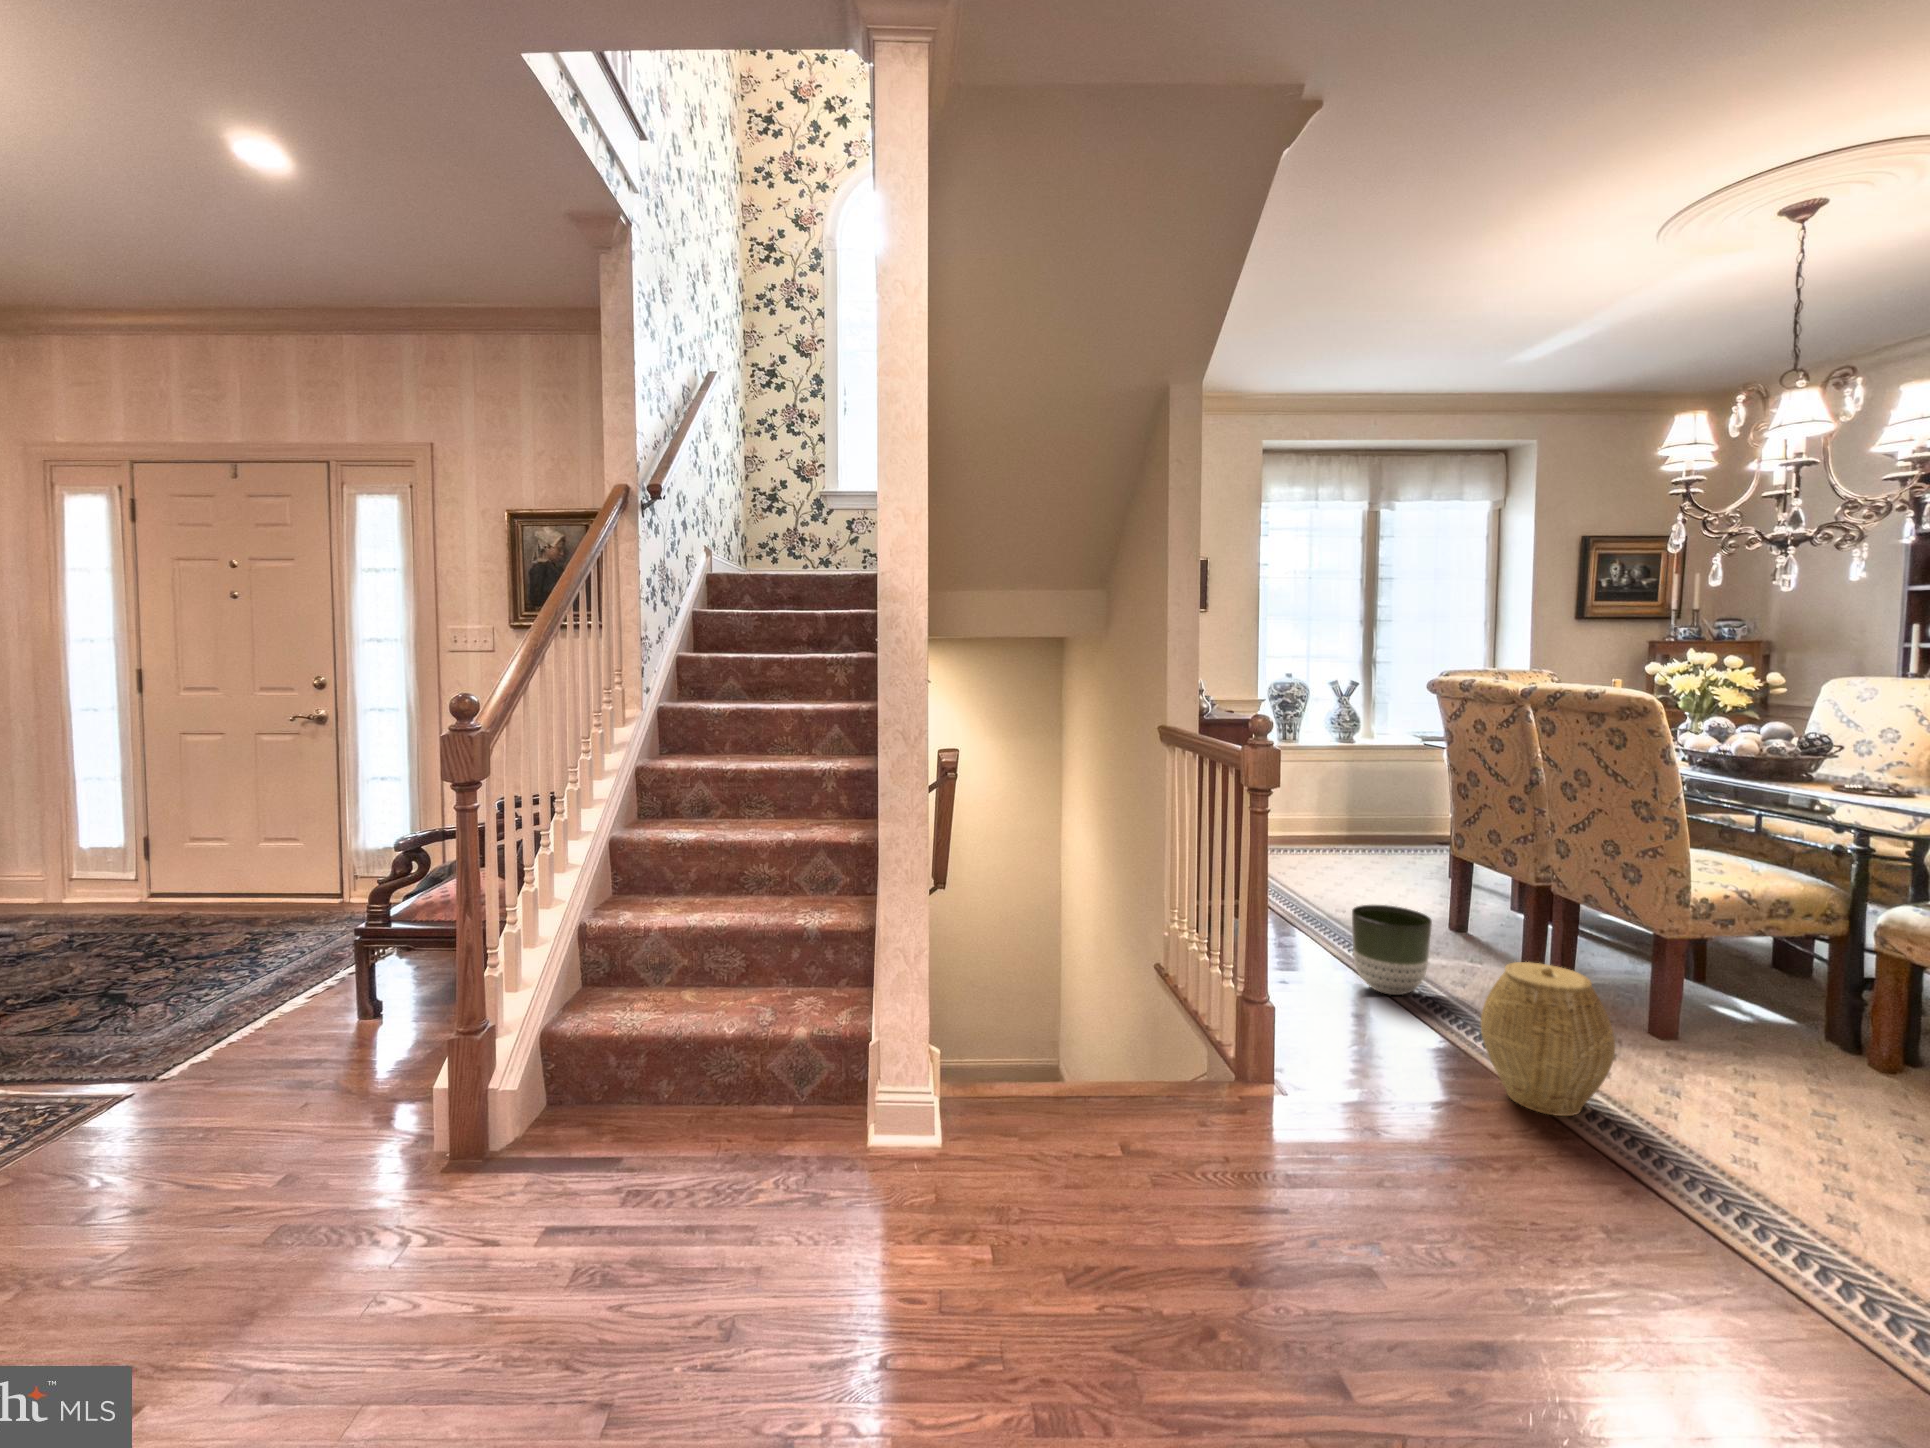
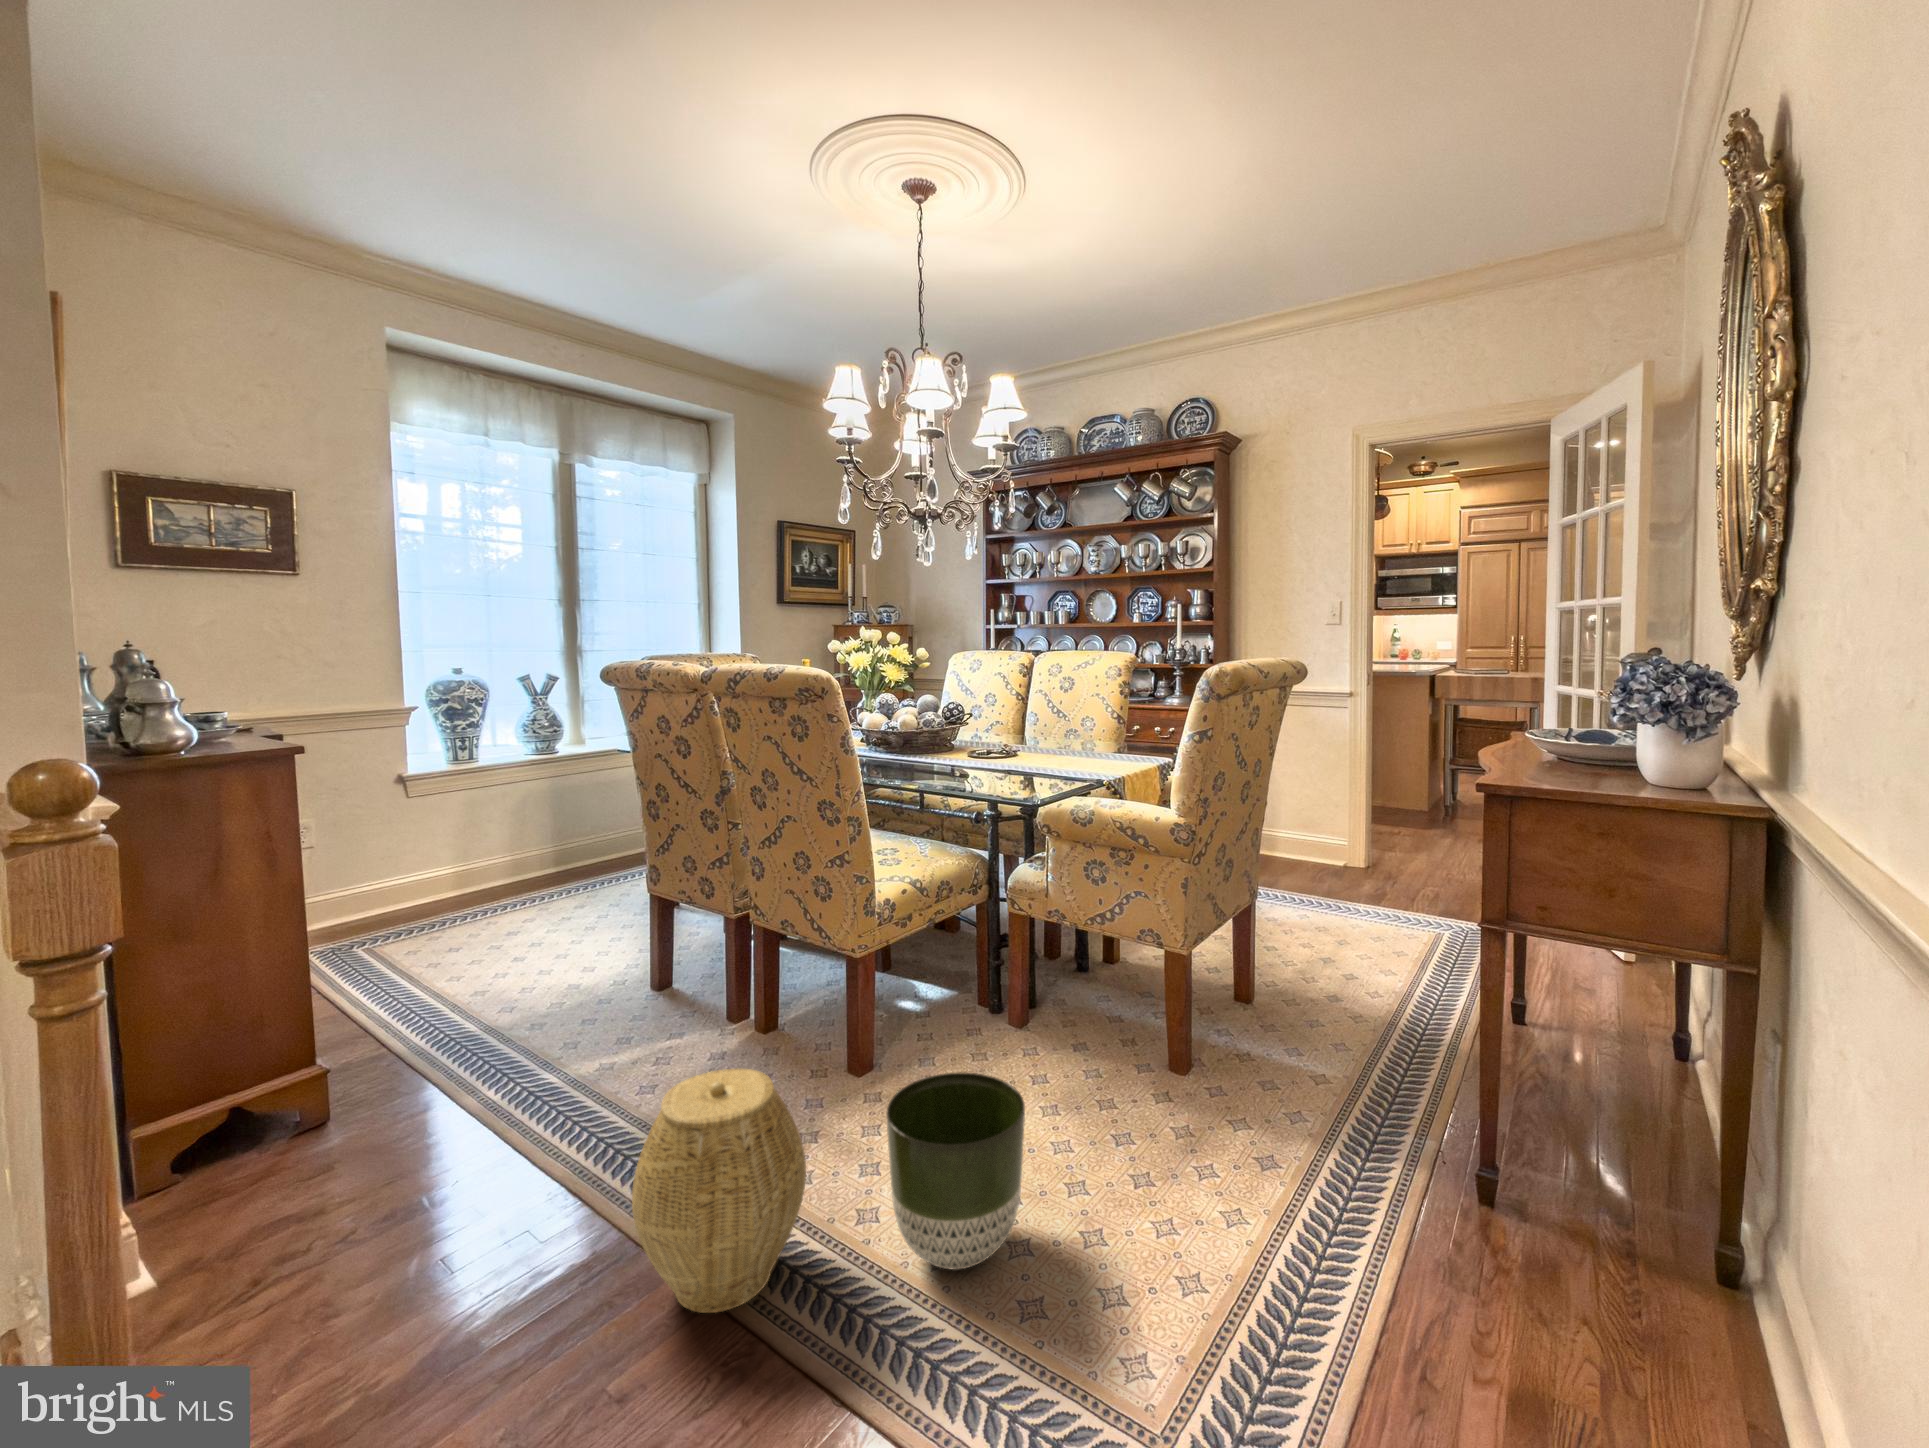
planter: present [1352,905,1432,995] -> present [886,1072,1025,1270]

